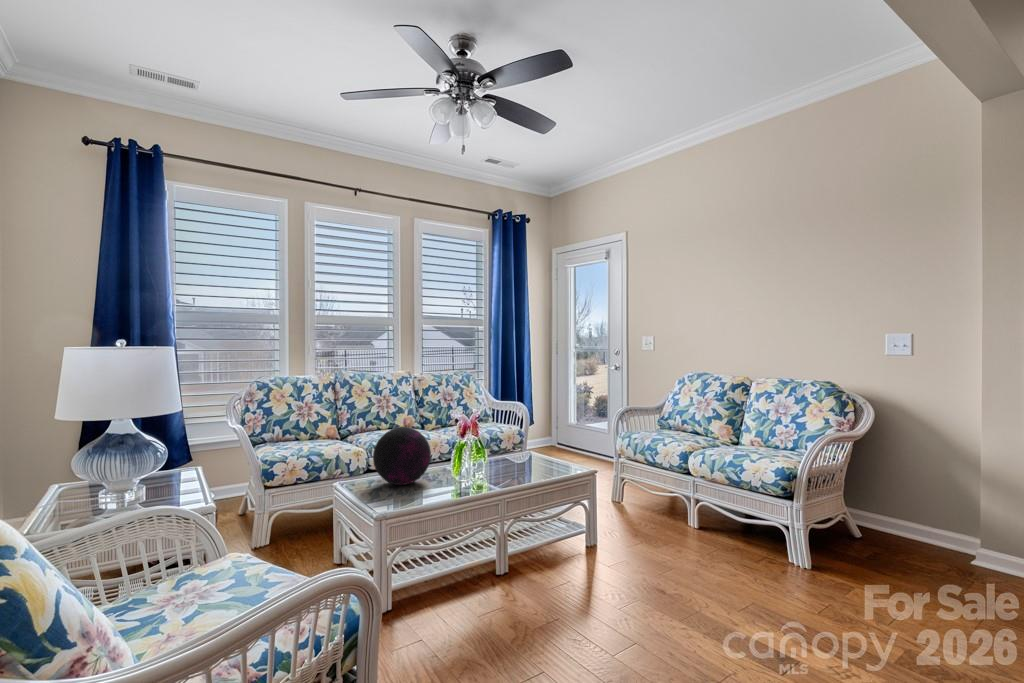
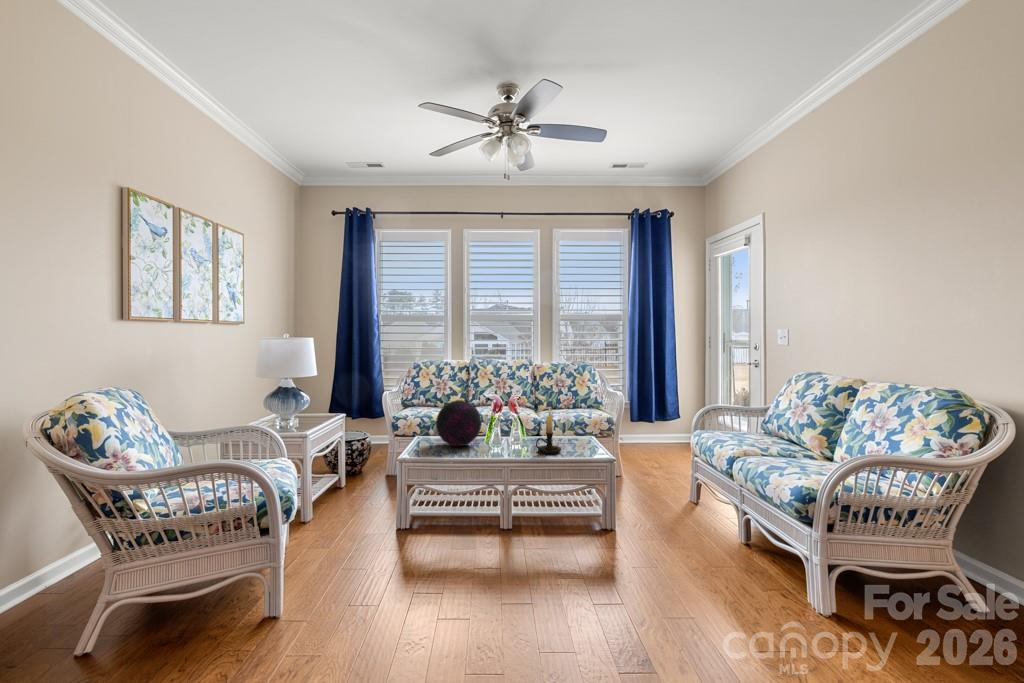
candle holder: none [500,425,525,478] -> present [536,408,561,454]

